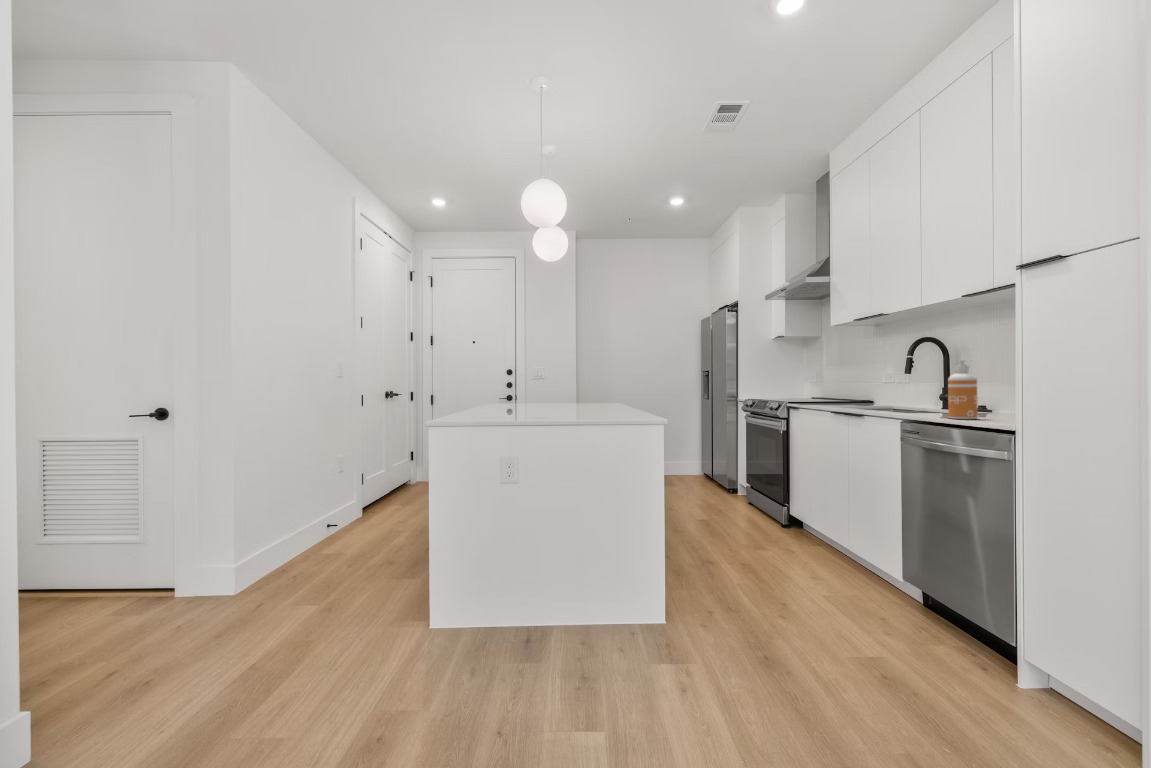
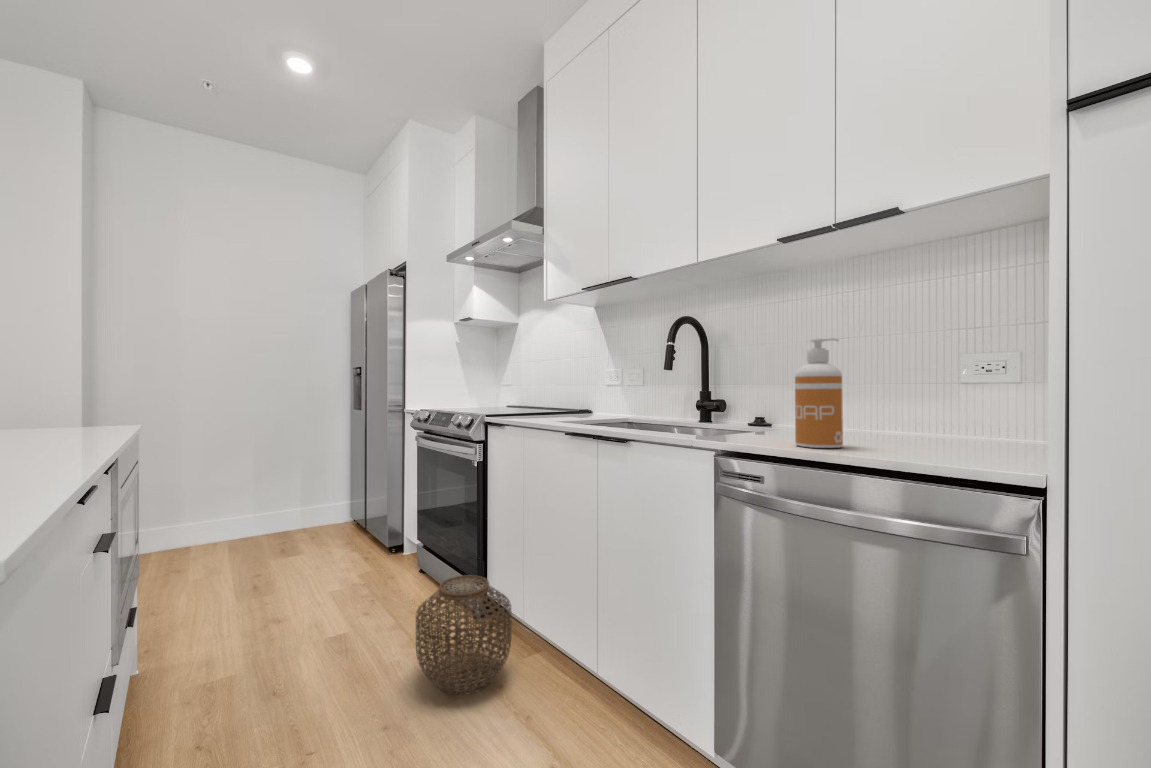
woven basket: none [744,492,800,554] -> present [416,575,512,695]

